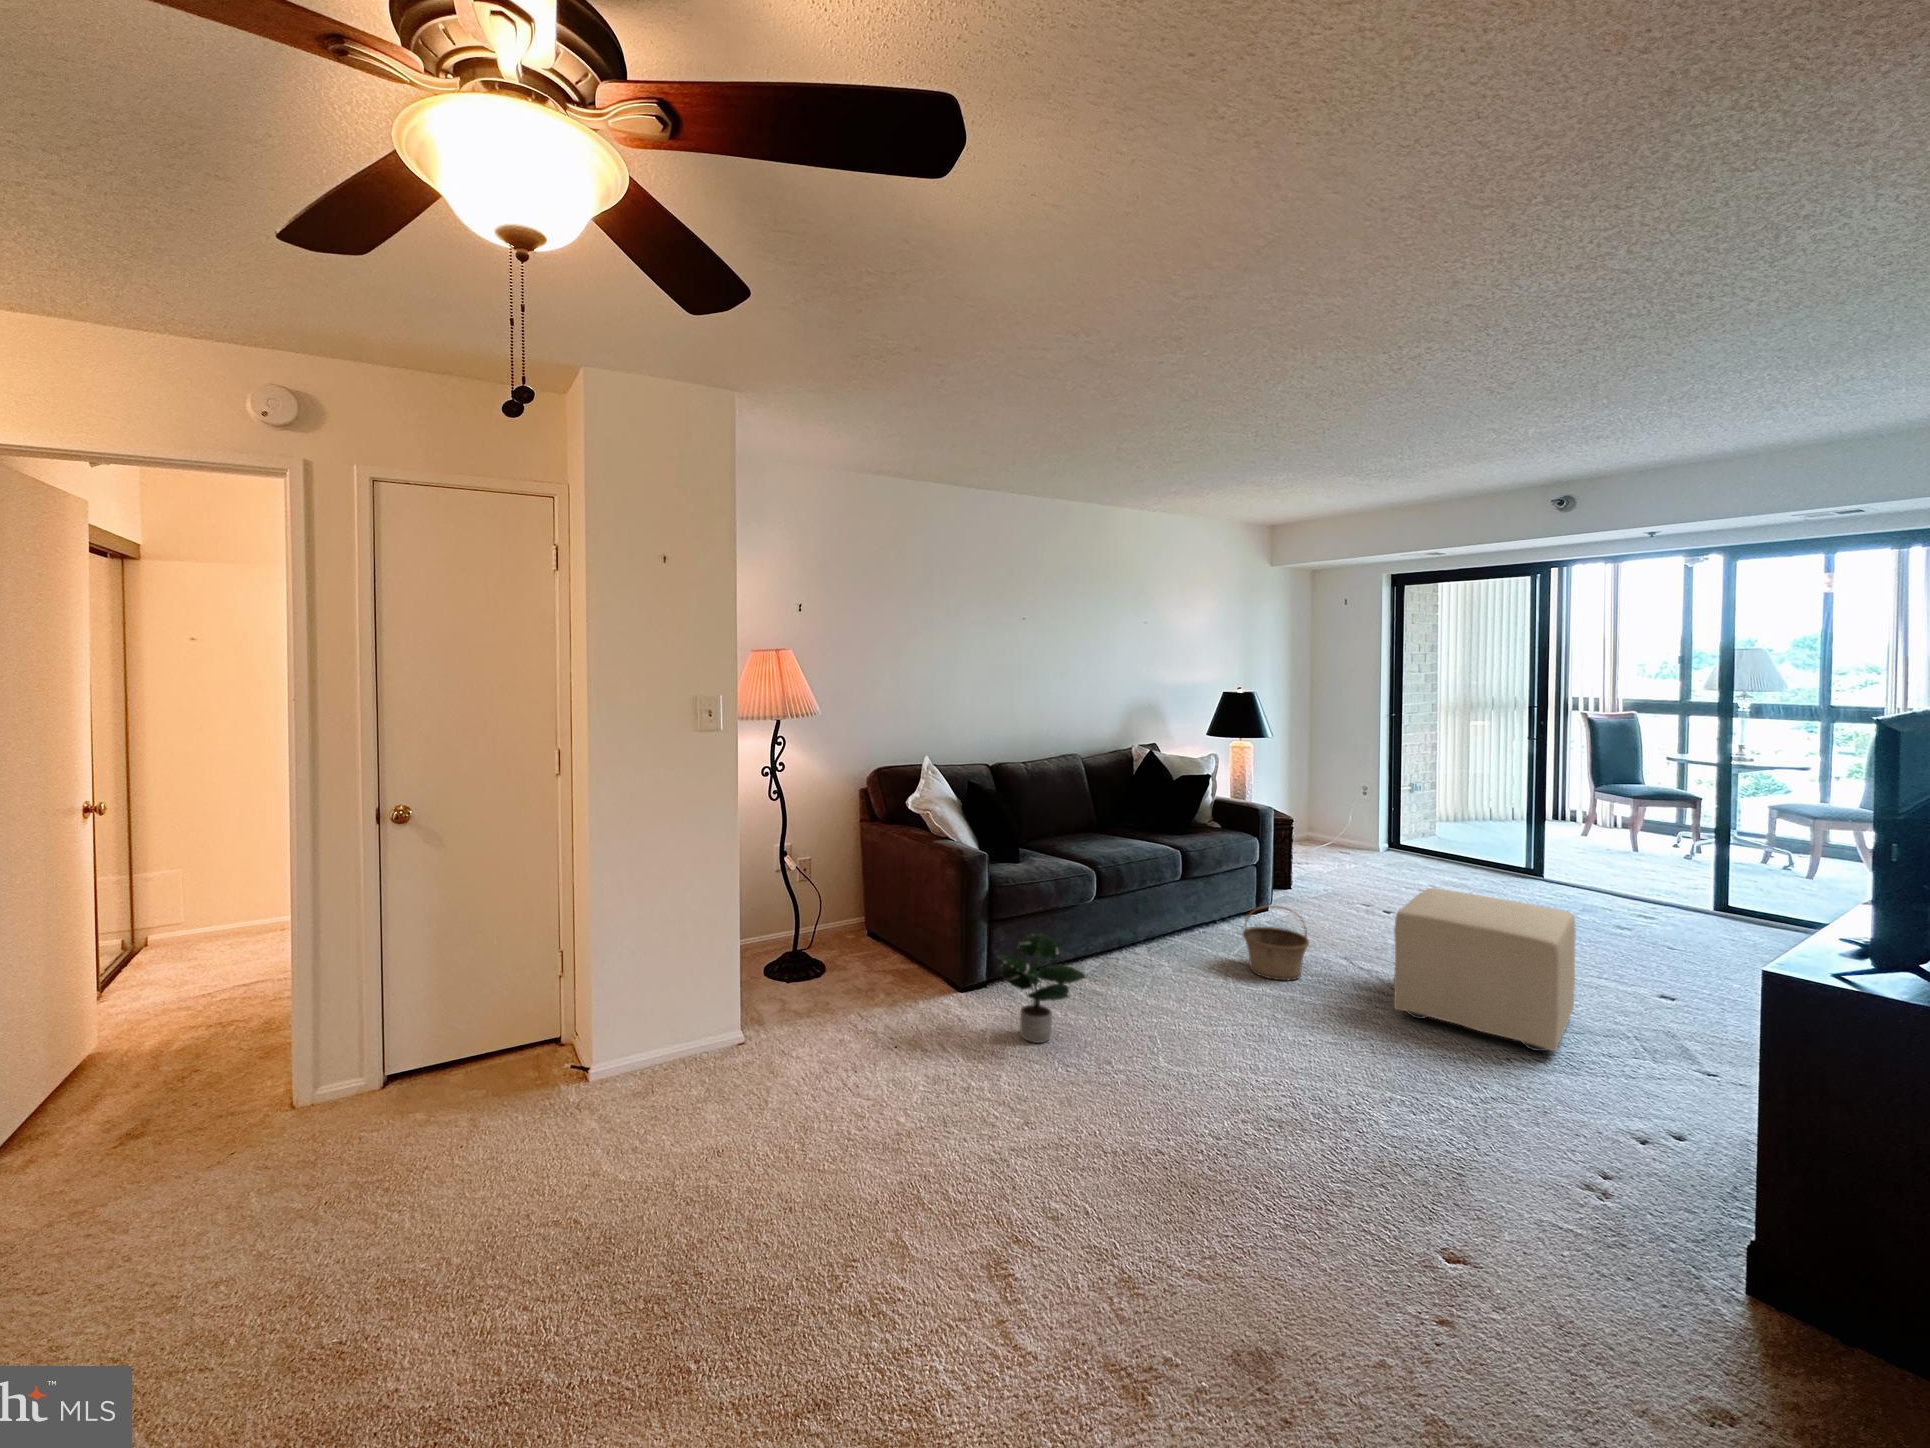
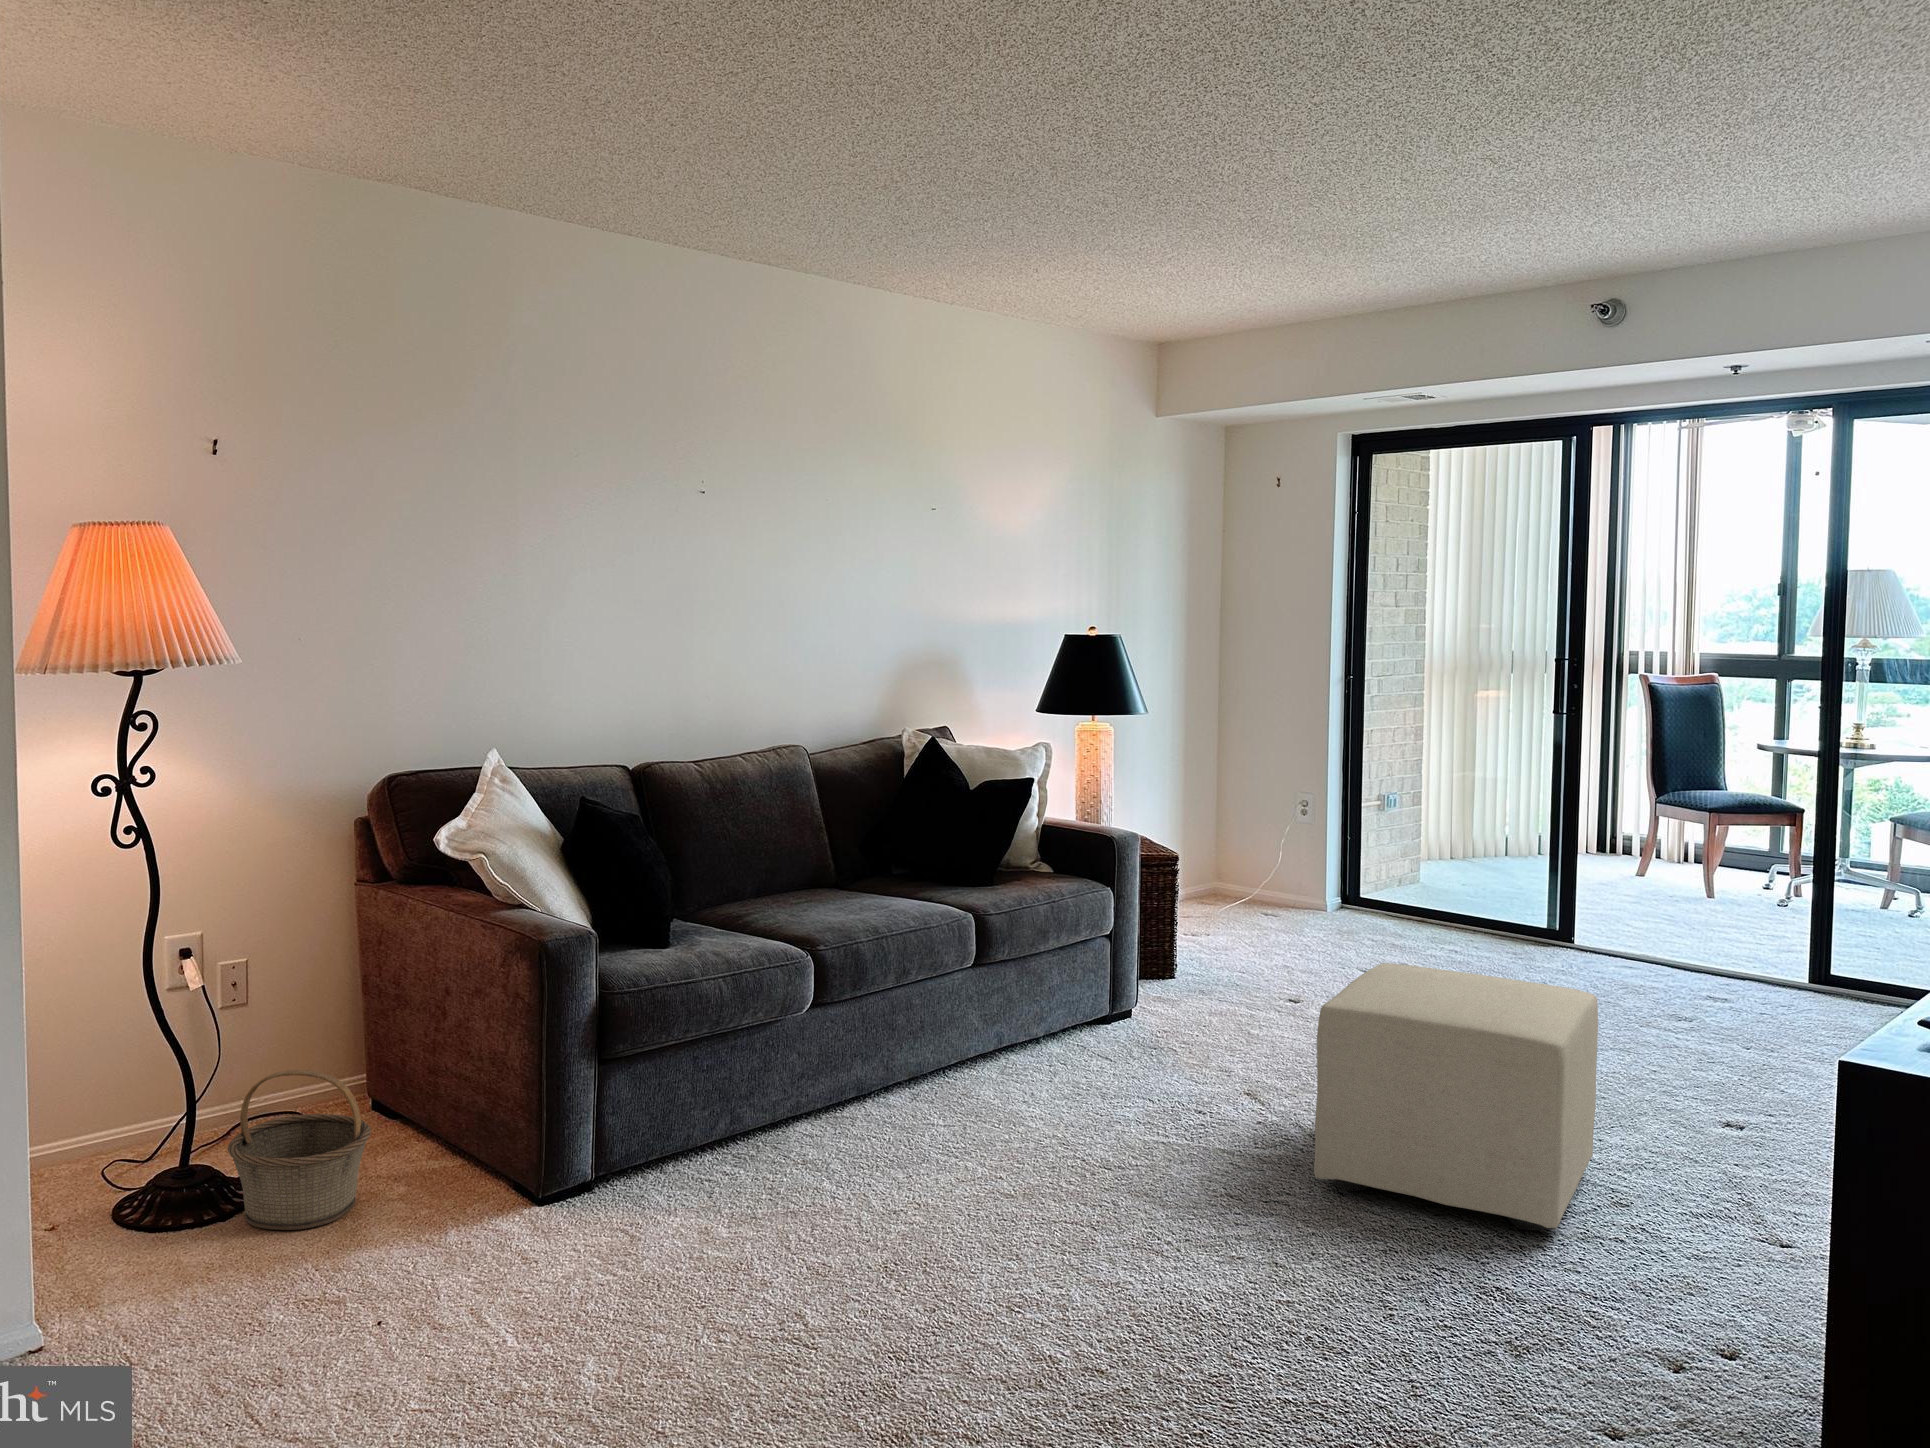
basket: present [1243,906,1309,981] -> present [228,1070,371,1230]
potted plant: present [998,934,1086,1043] -> none [583,1079,760,1291]

